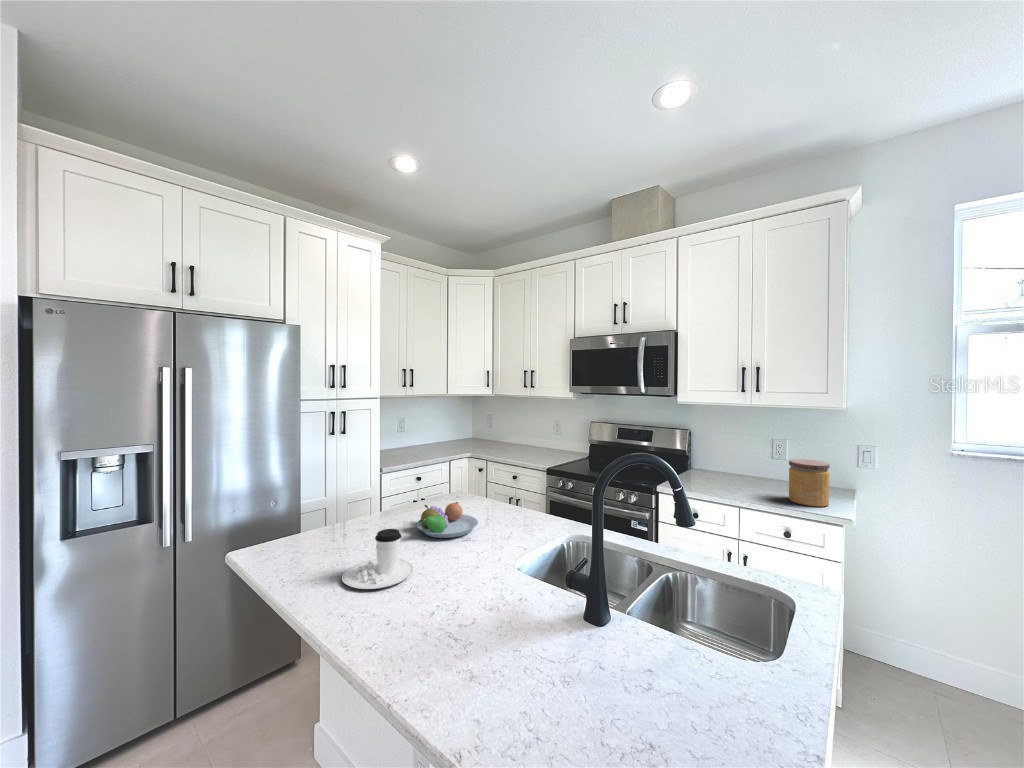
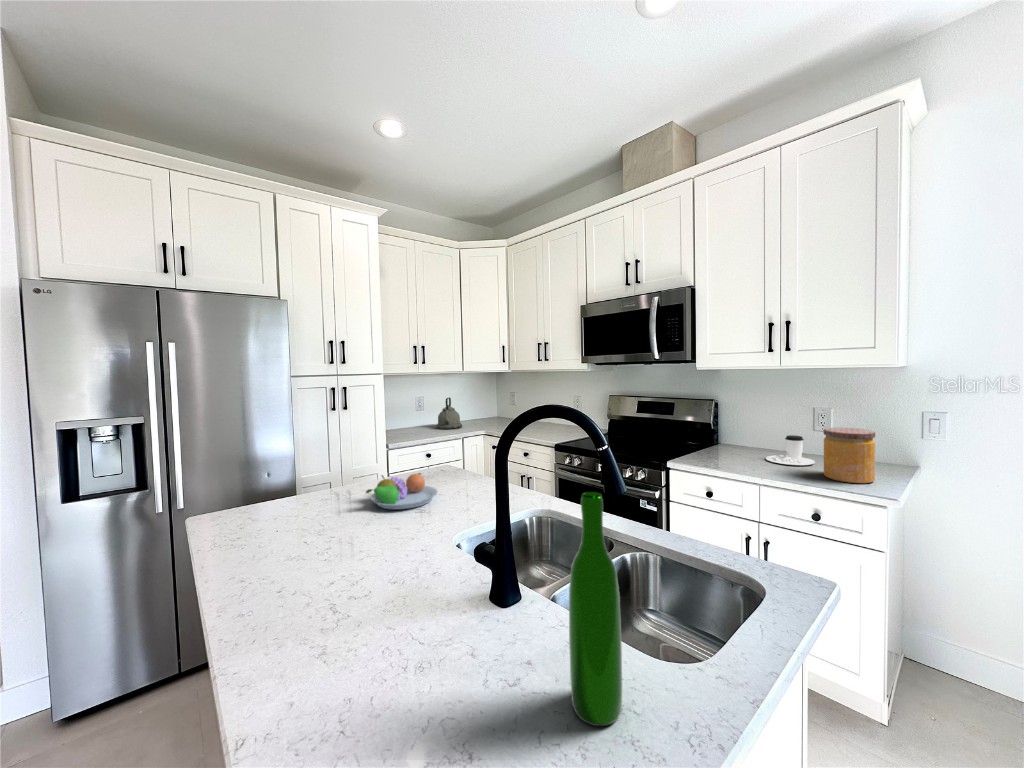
kettle: none [418,420,444,452] -> present [436,397,462,429]
coffee cup: present [342,529,413,589] -> present [766,435,815,465]
wine bottle: none [693,529,735,703] -> present [569,492,622,726]

